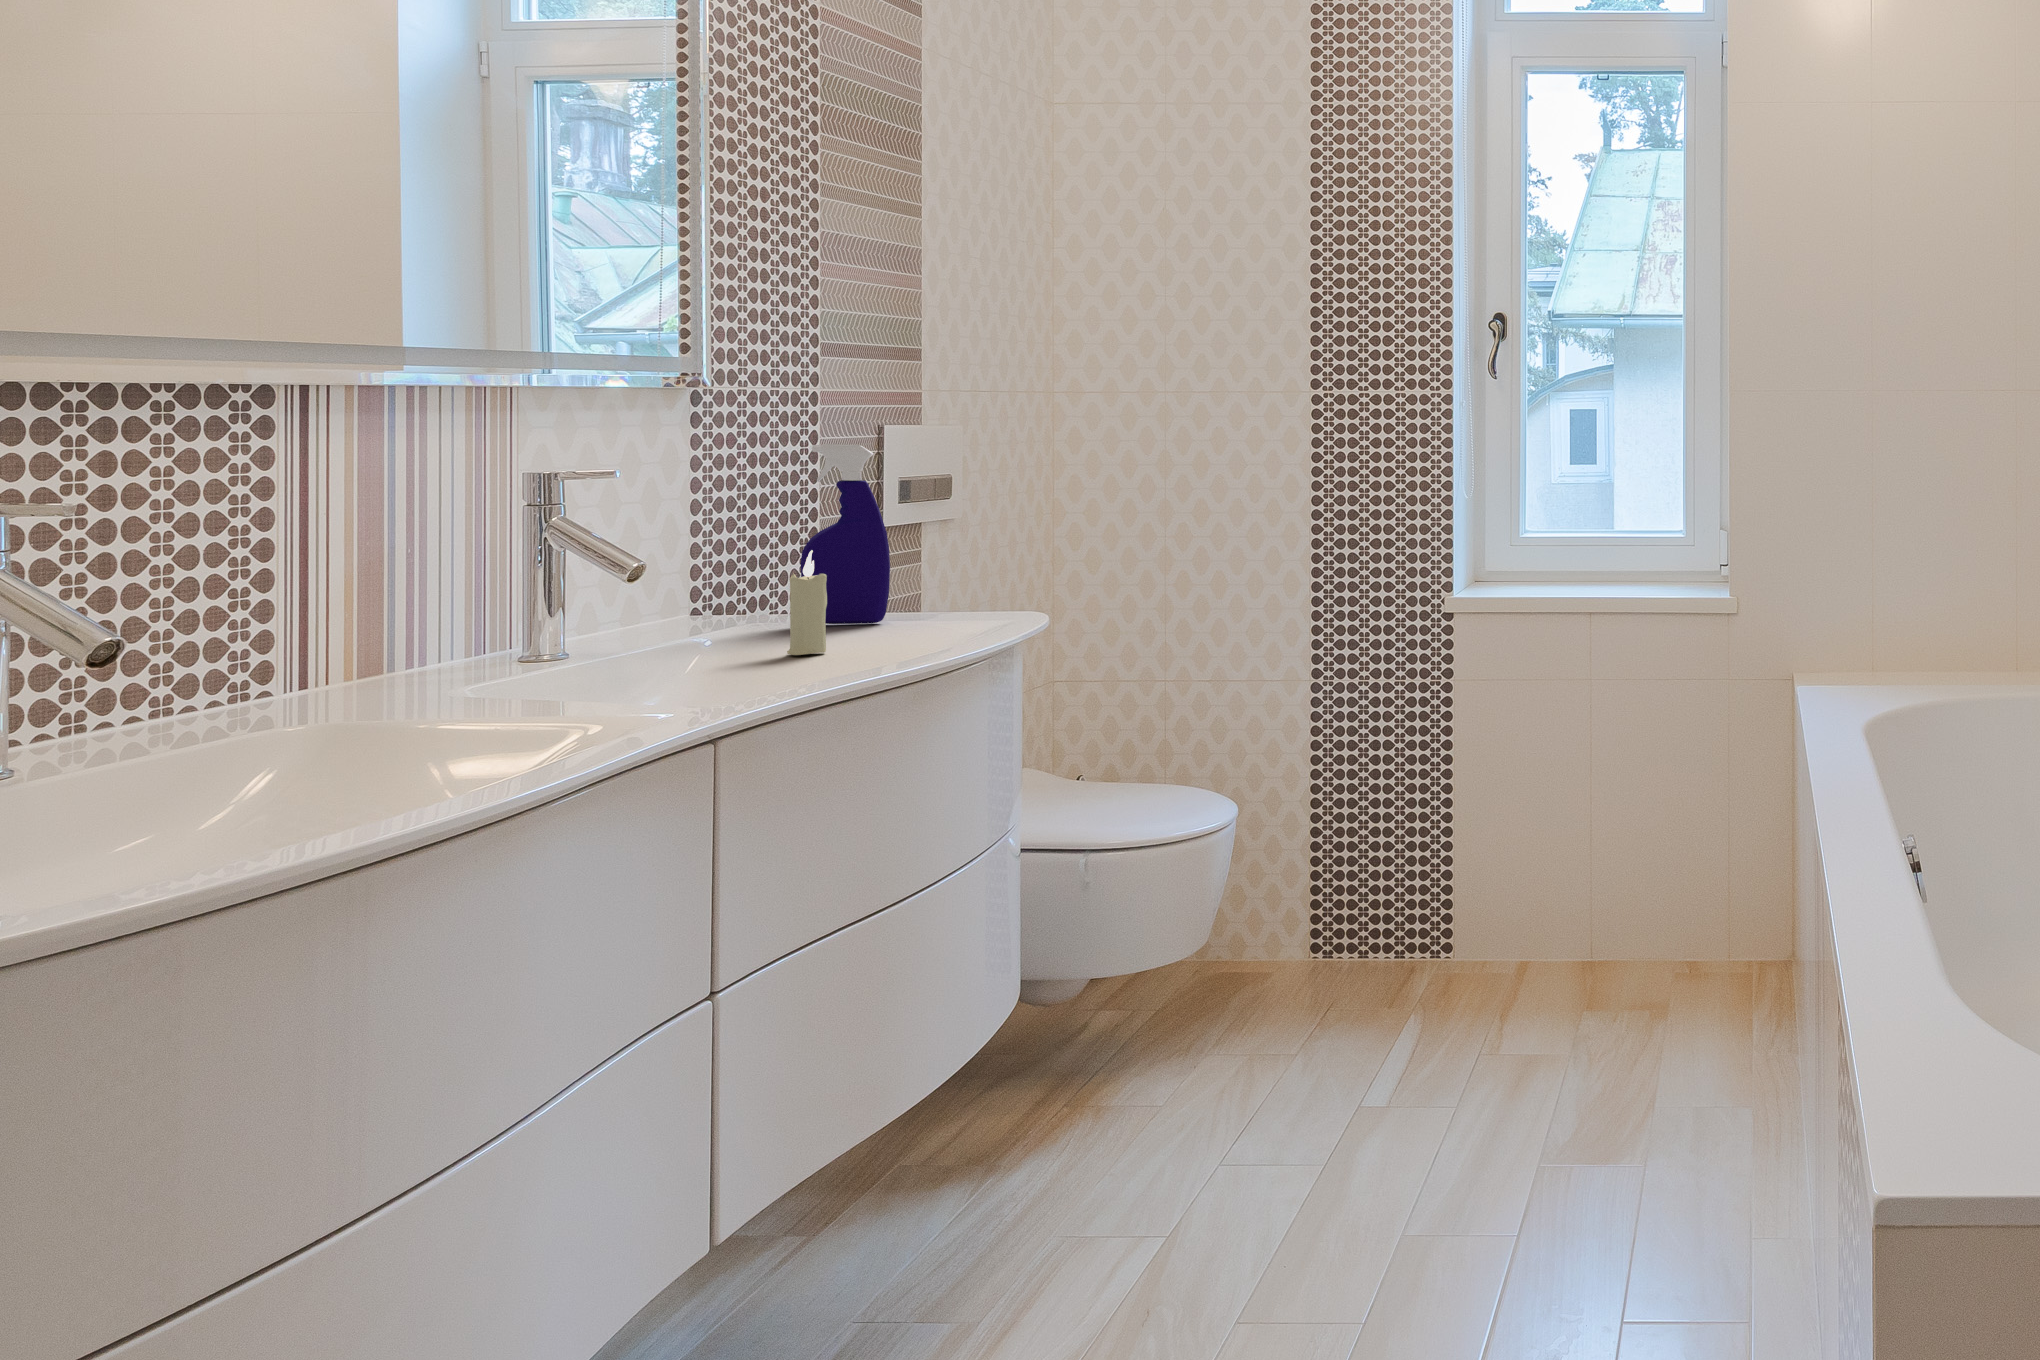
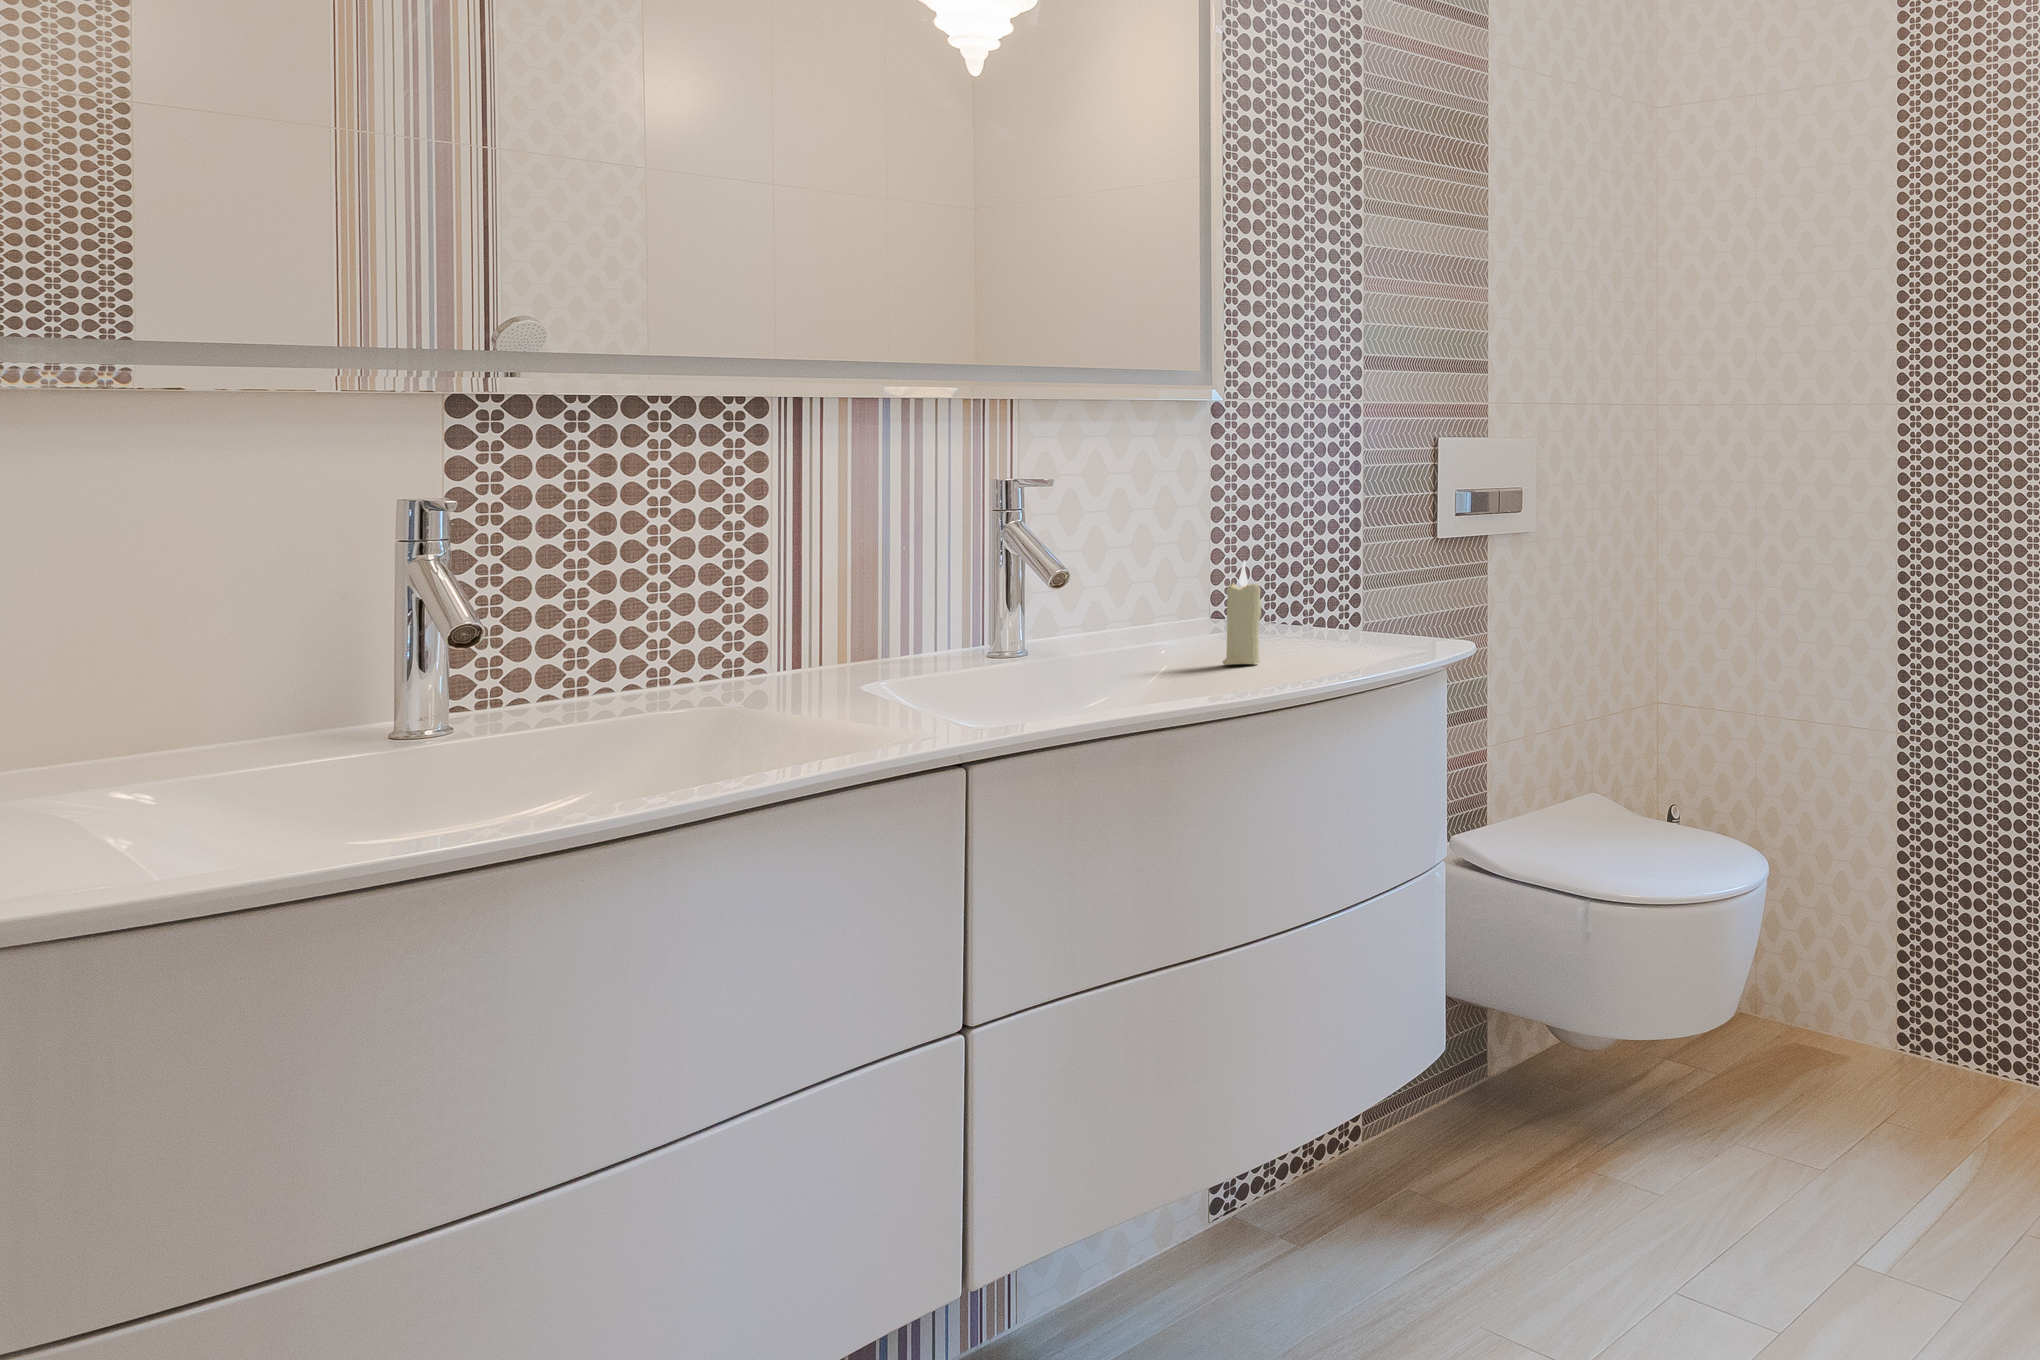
spray bottle: present [801,444,890,624] -> none [1324,455,1397,635]

